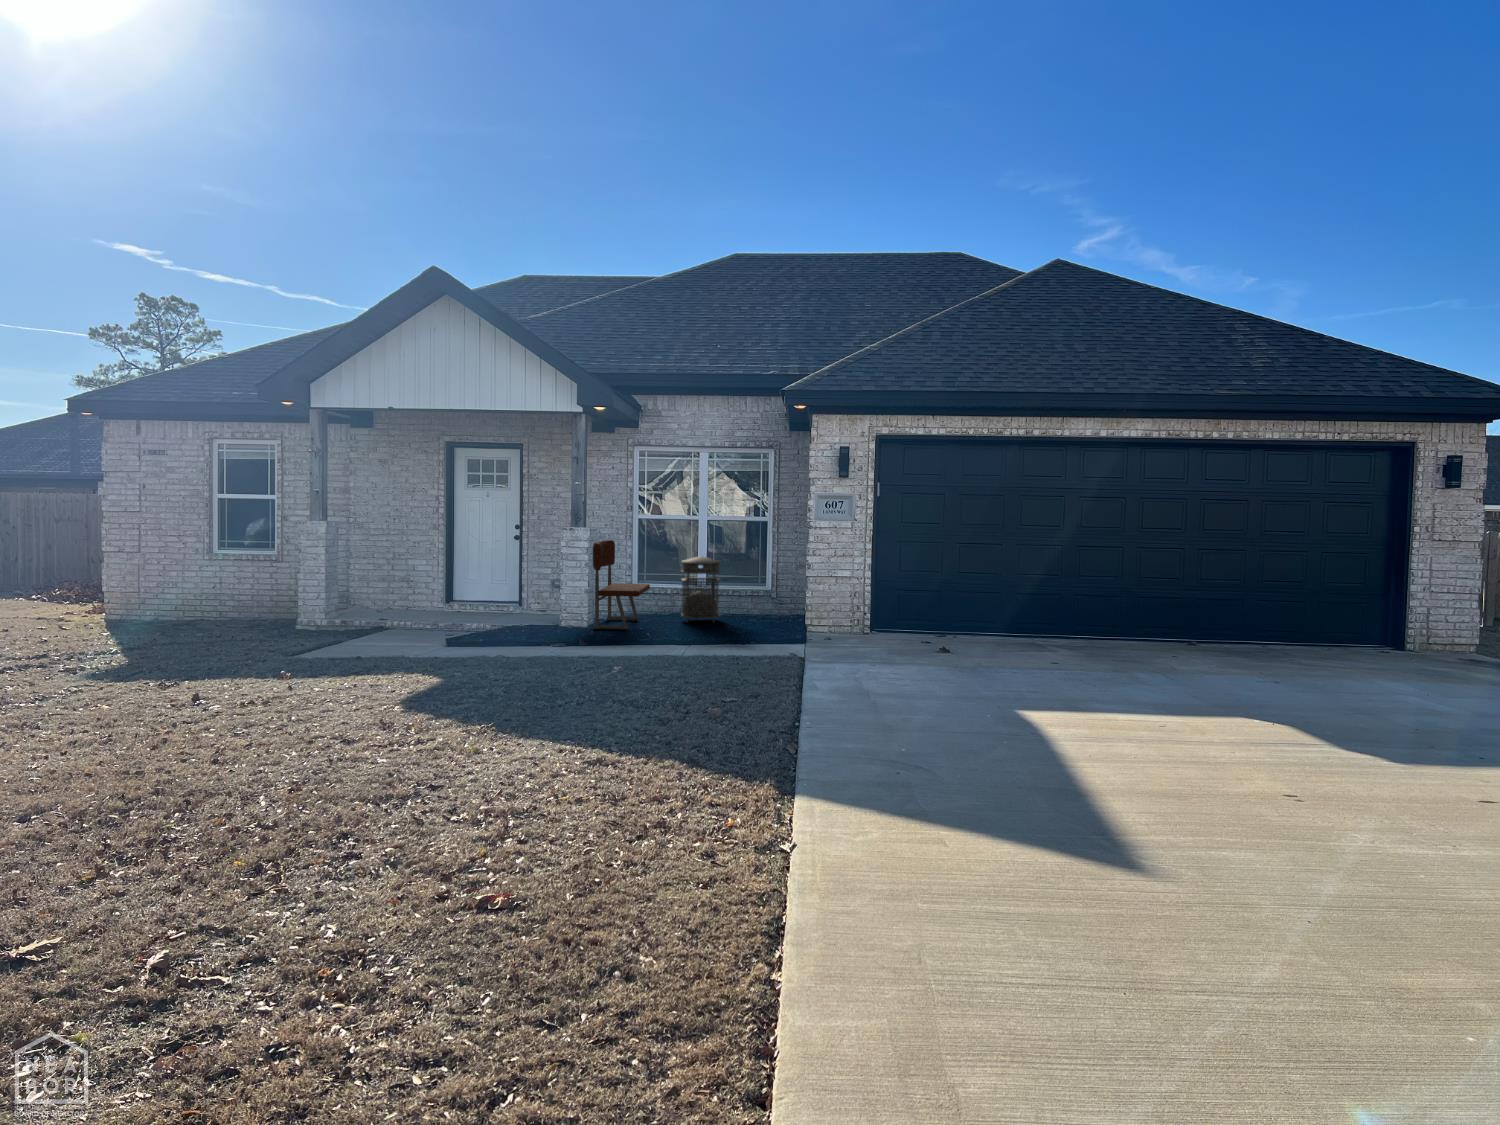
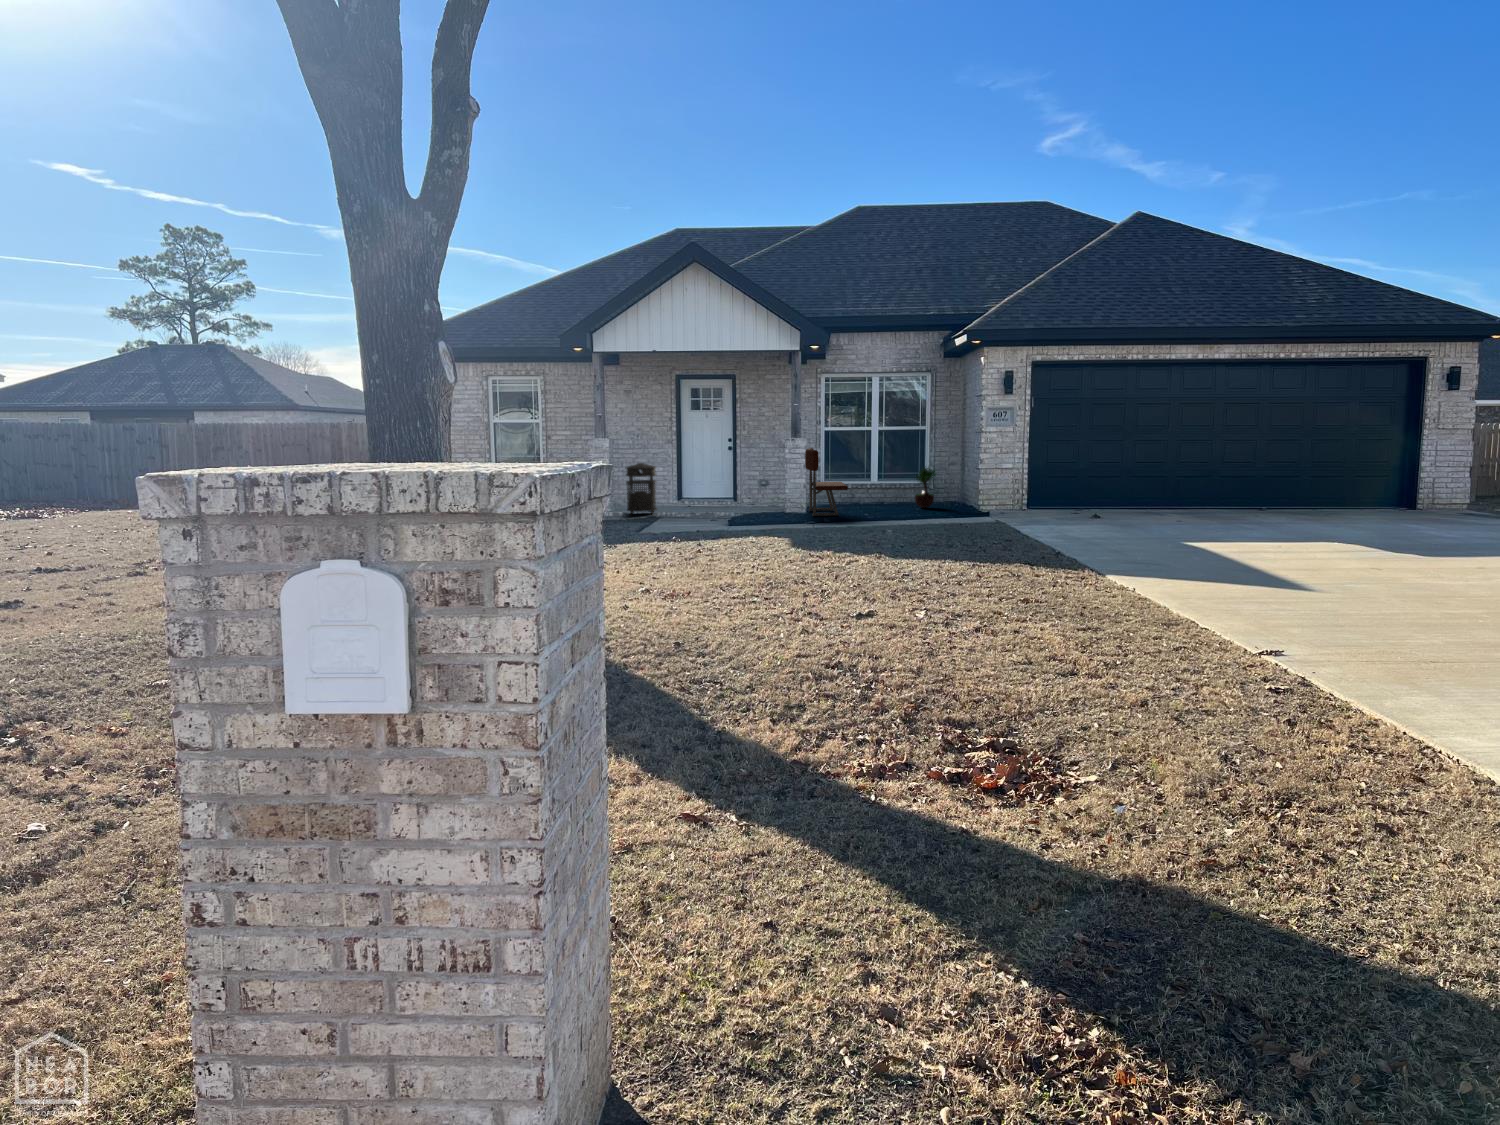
trash can: present [681,556,721,623] -> present [626,463,657,514]
potted tree: none [739,564,774,621] -> present [915,467,936,508]

